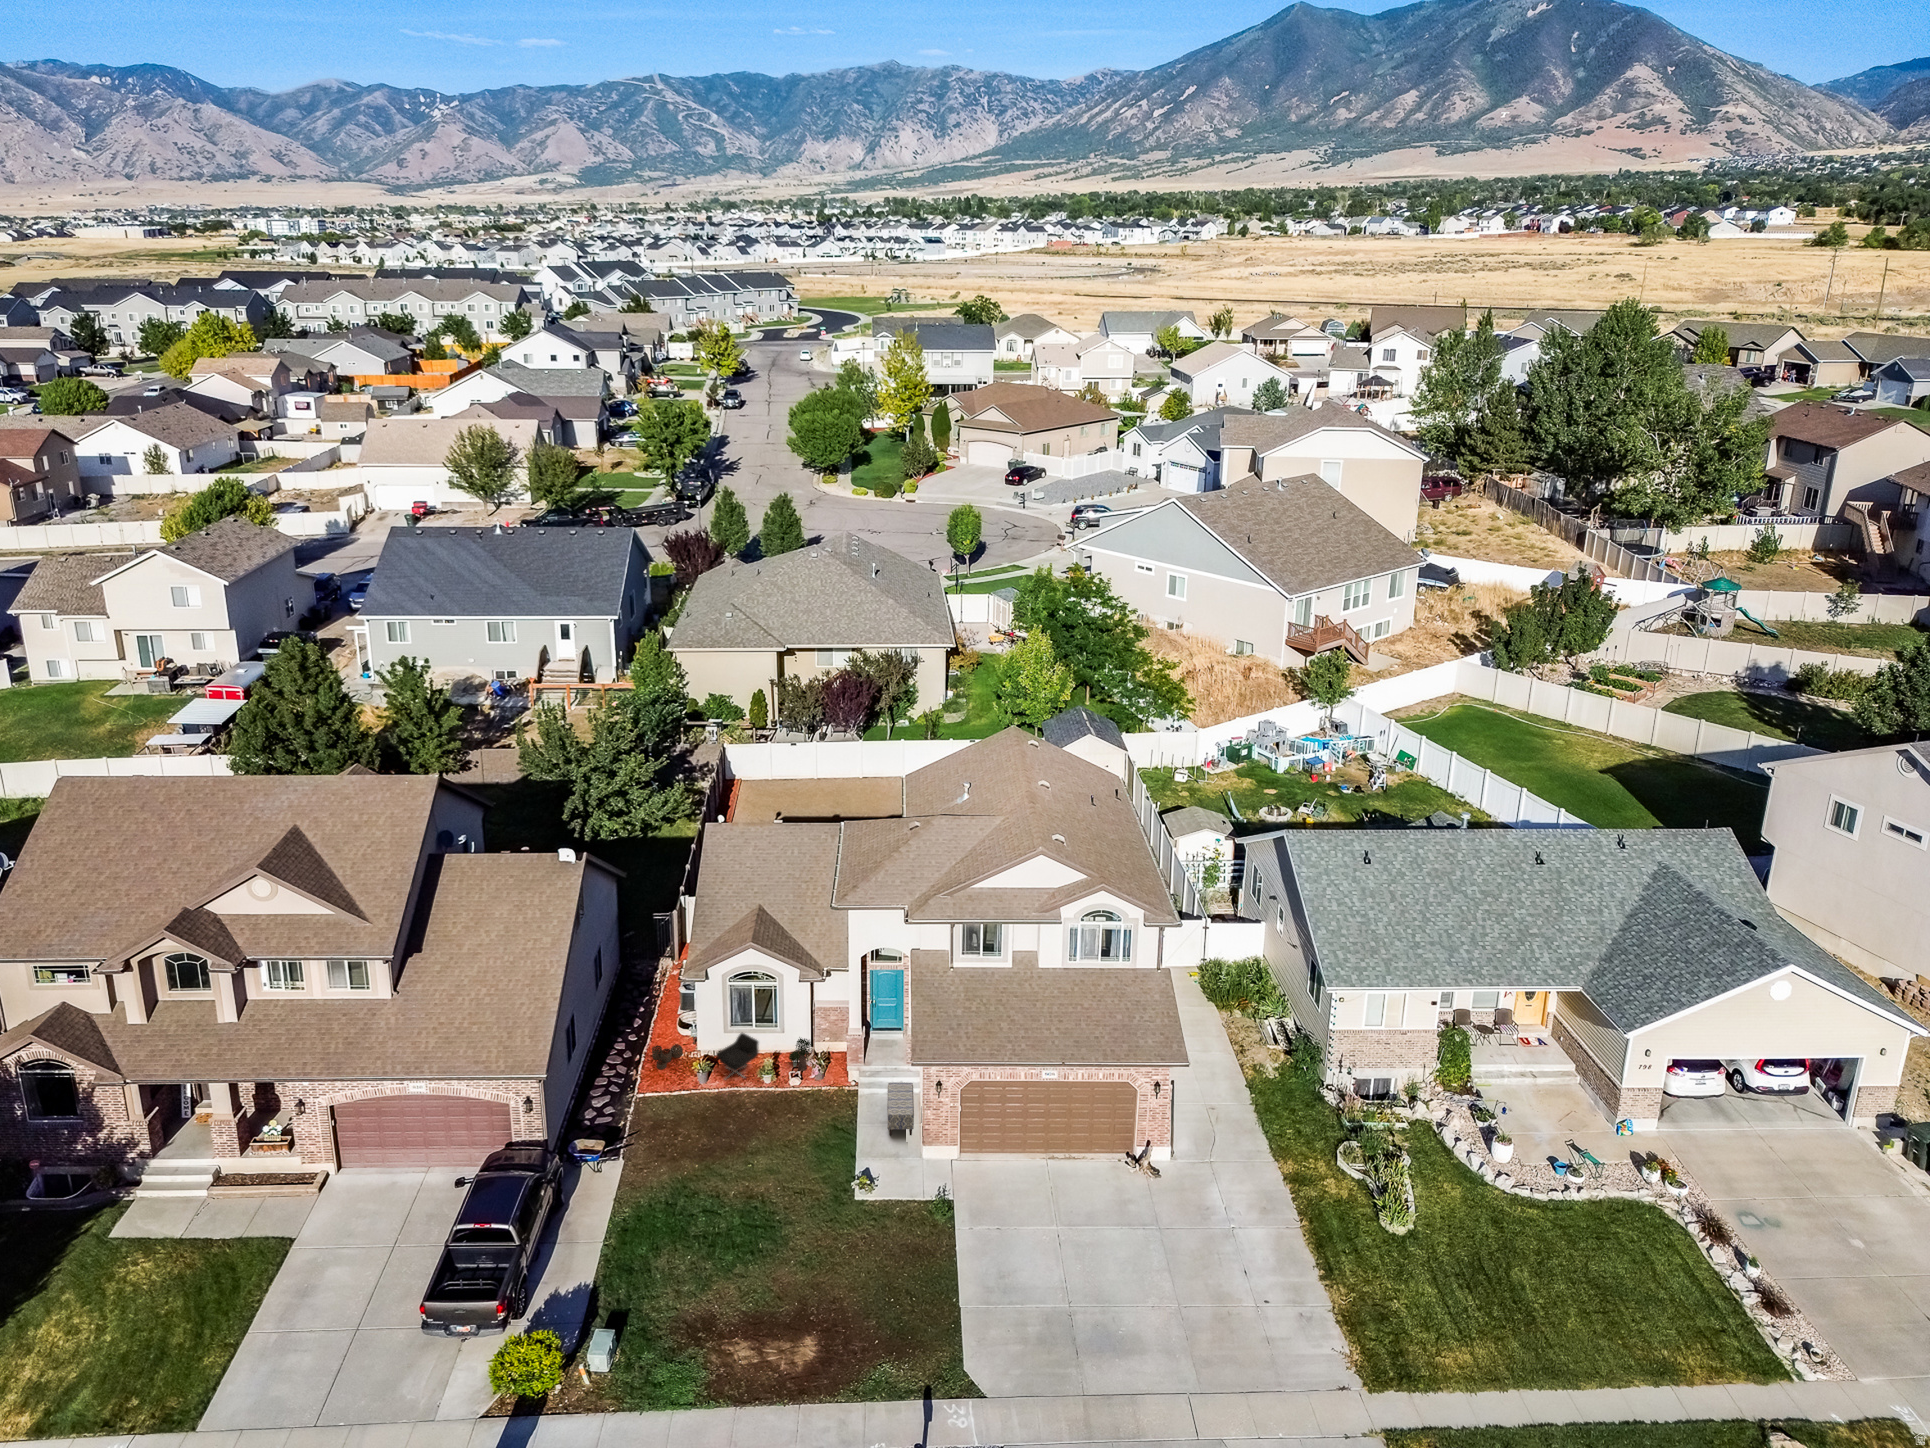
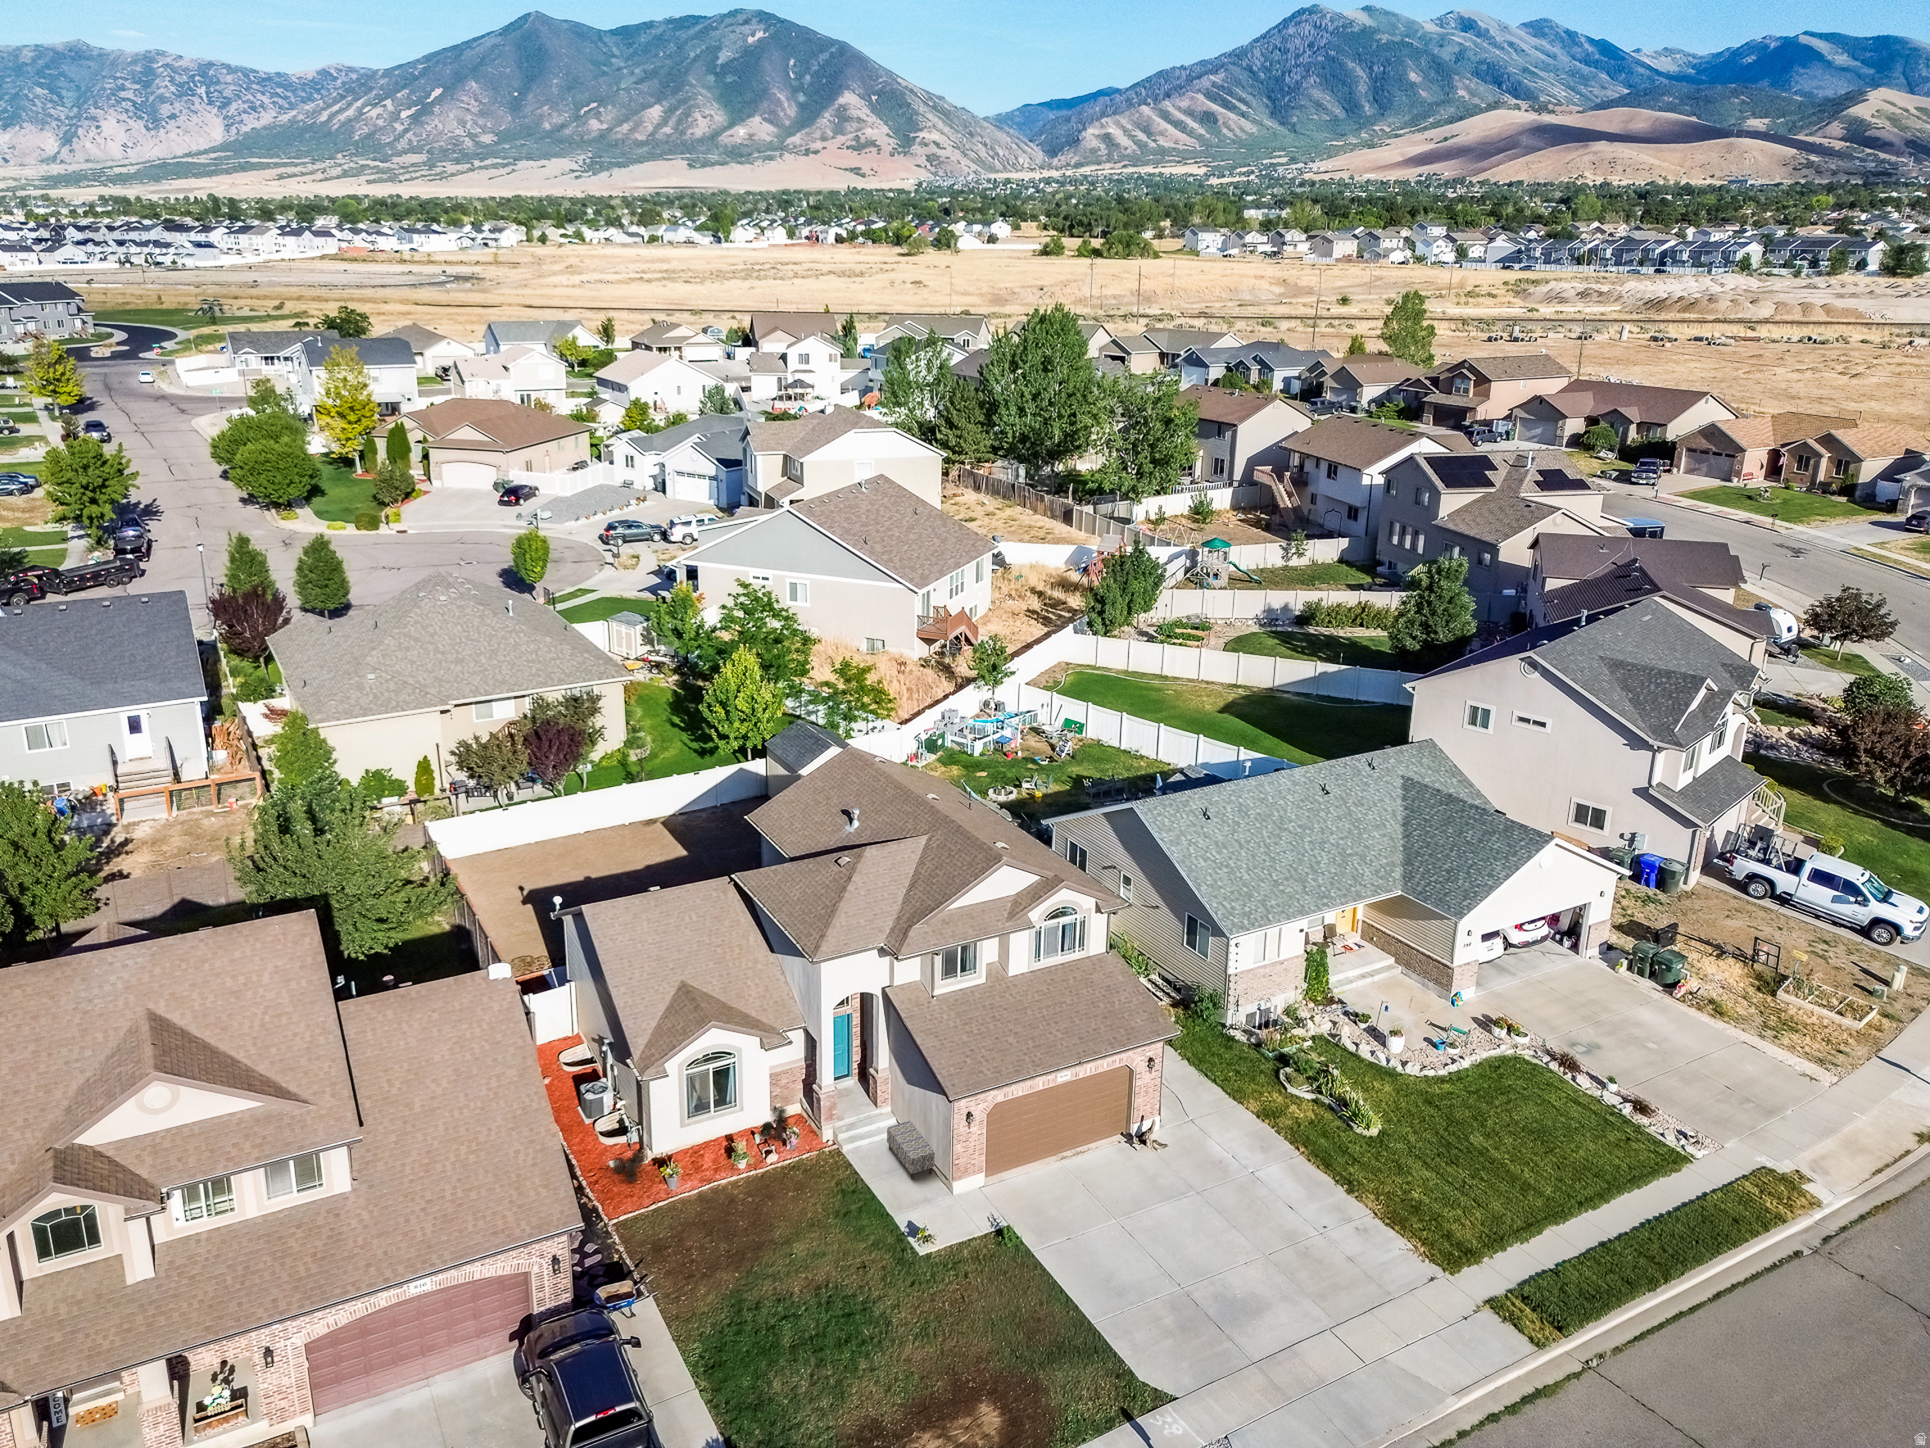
lounge chair: present [716,1033,759,1076] -> none [692,1118,737,1173]

